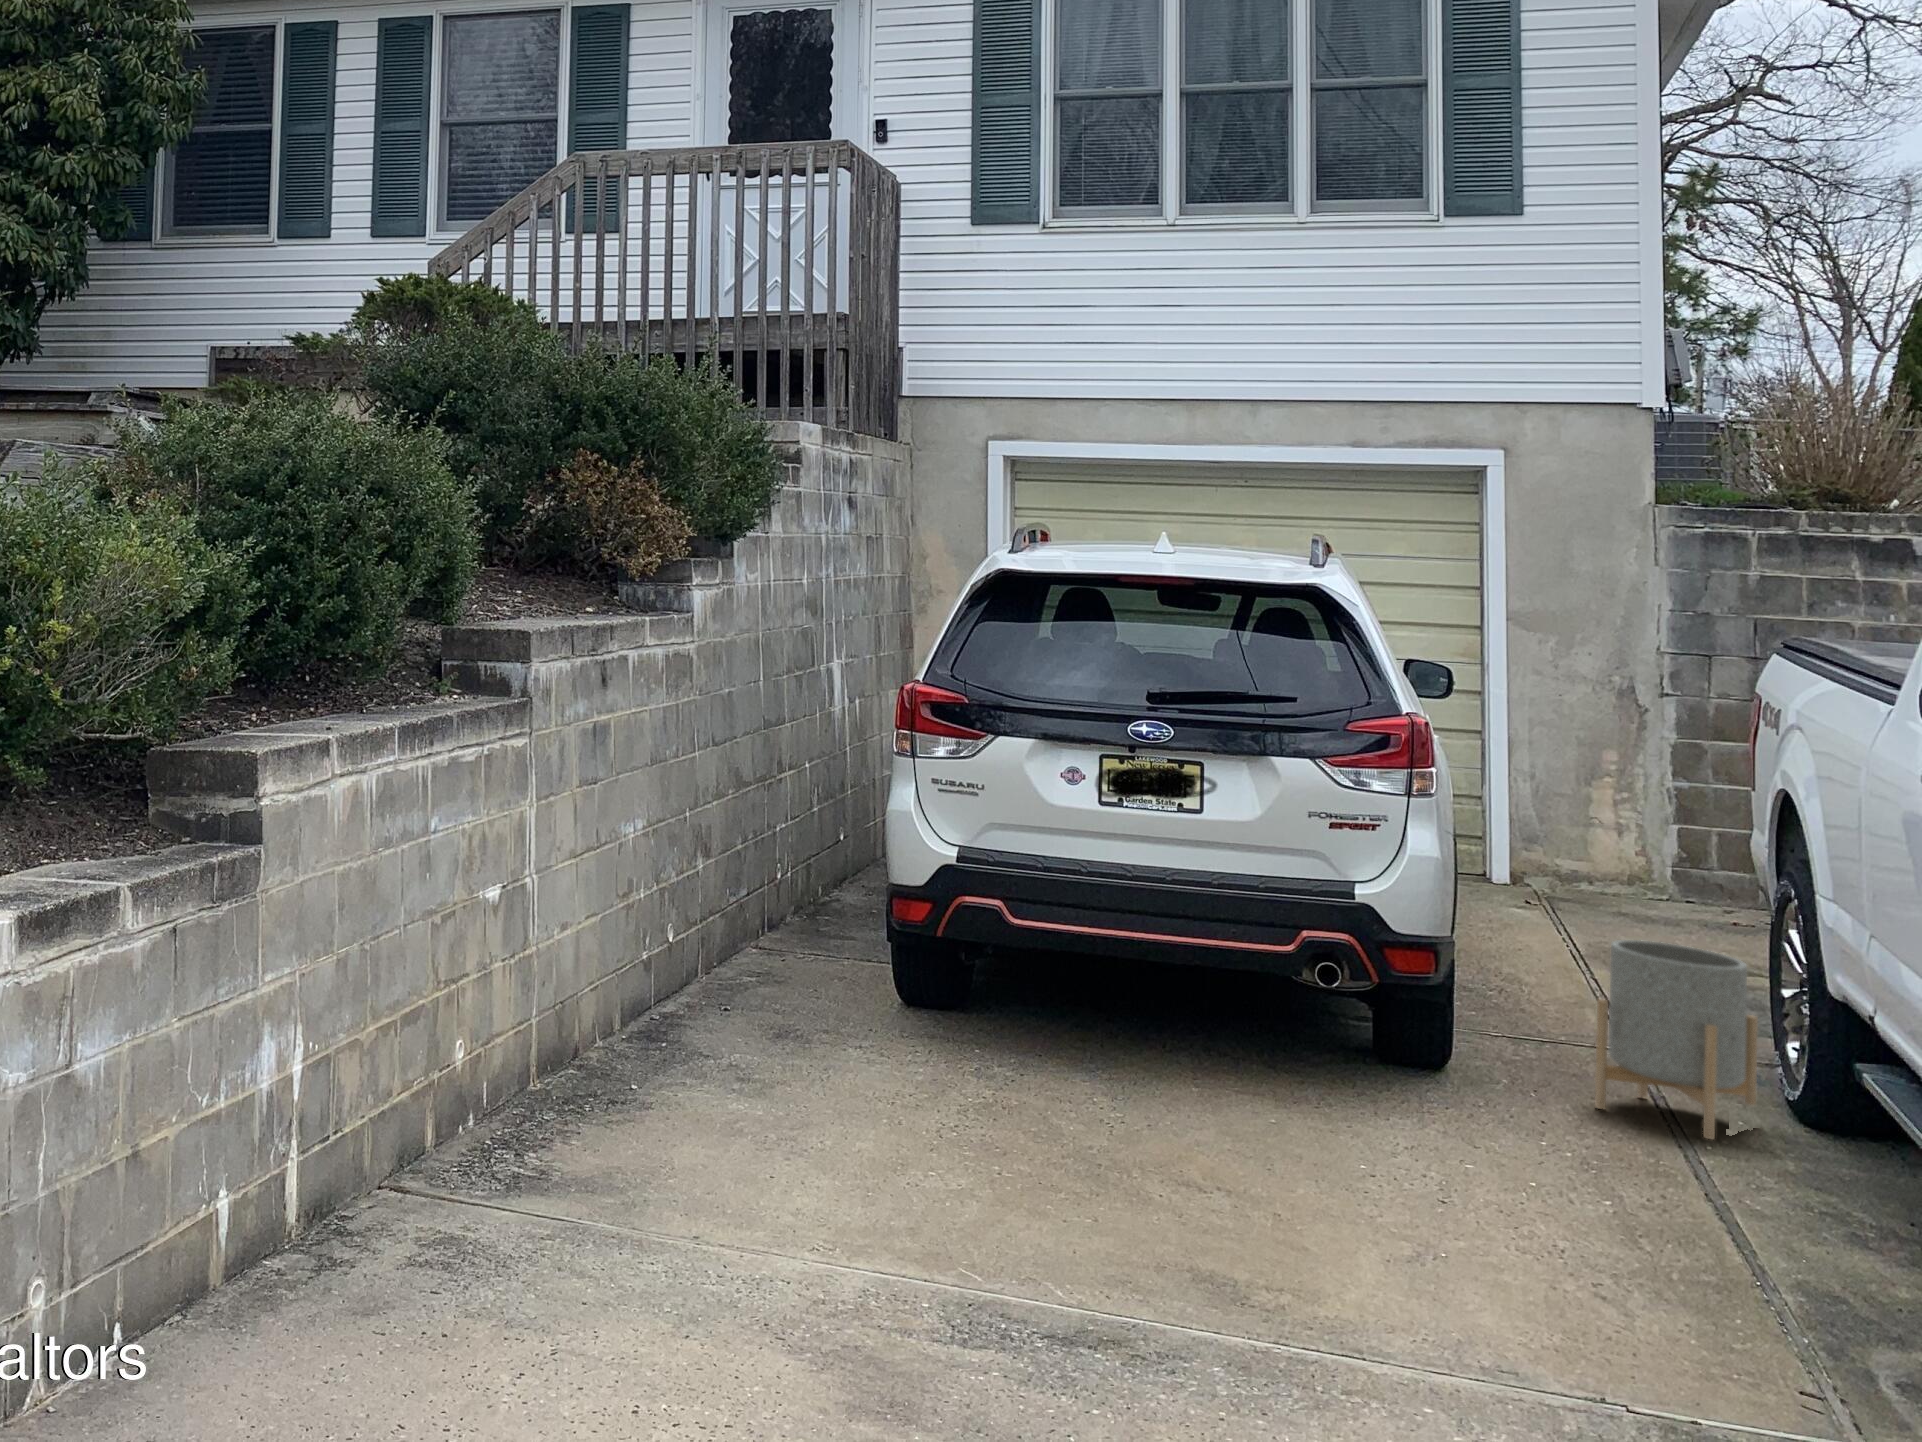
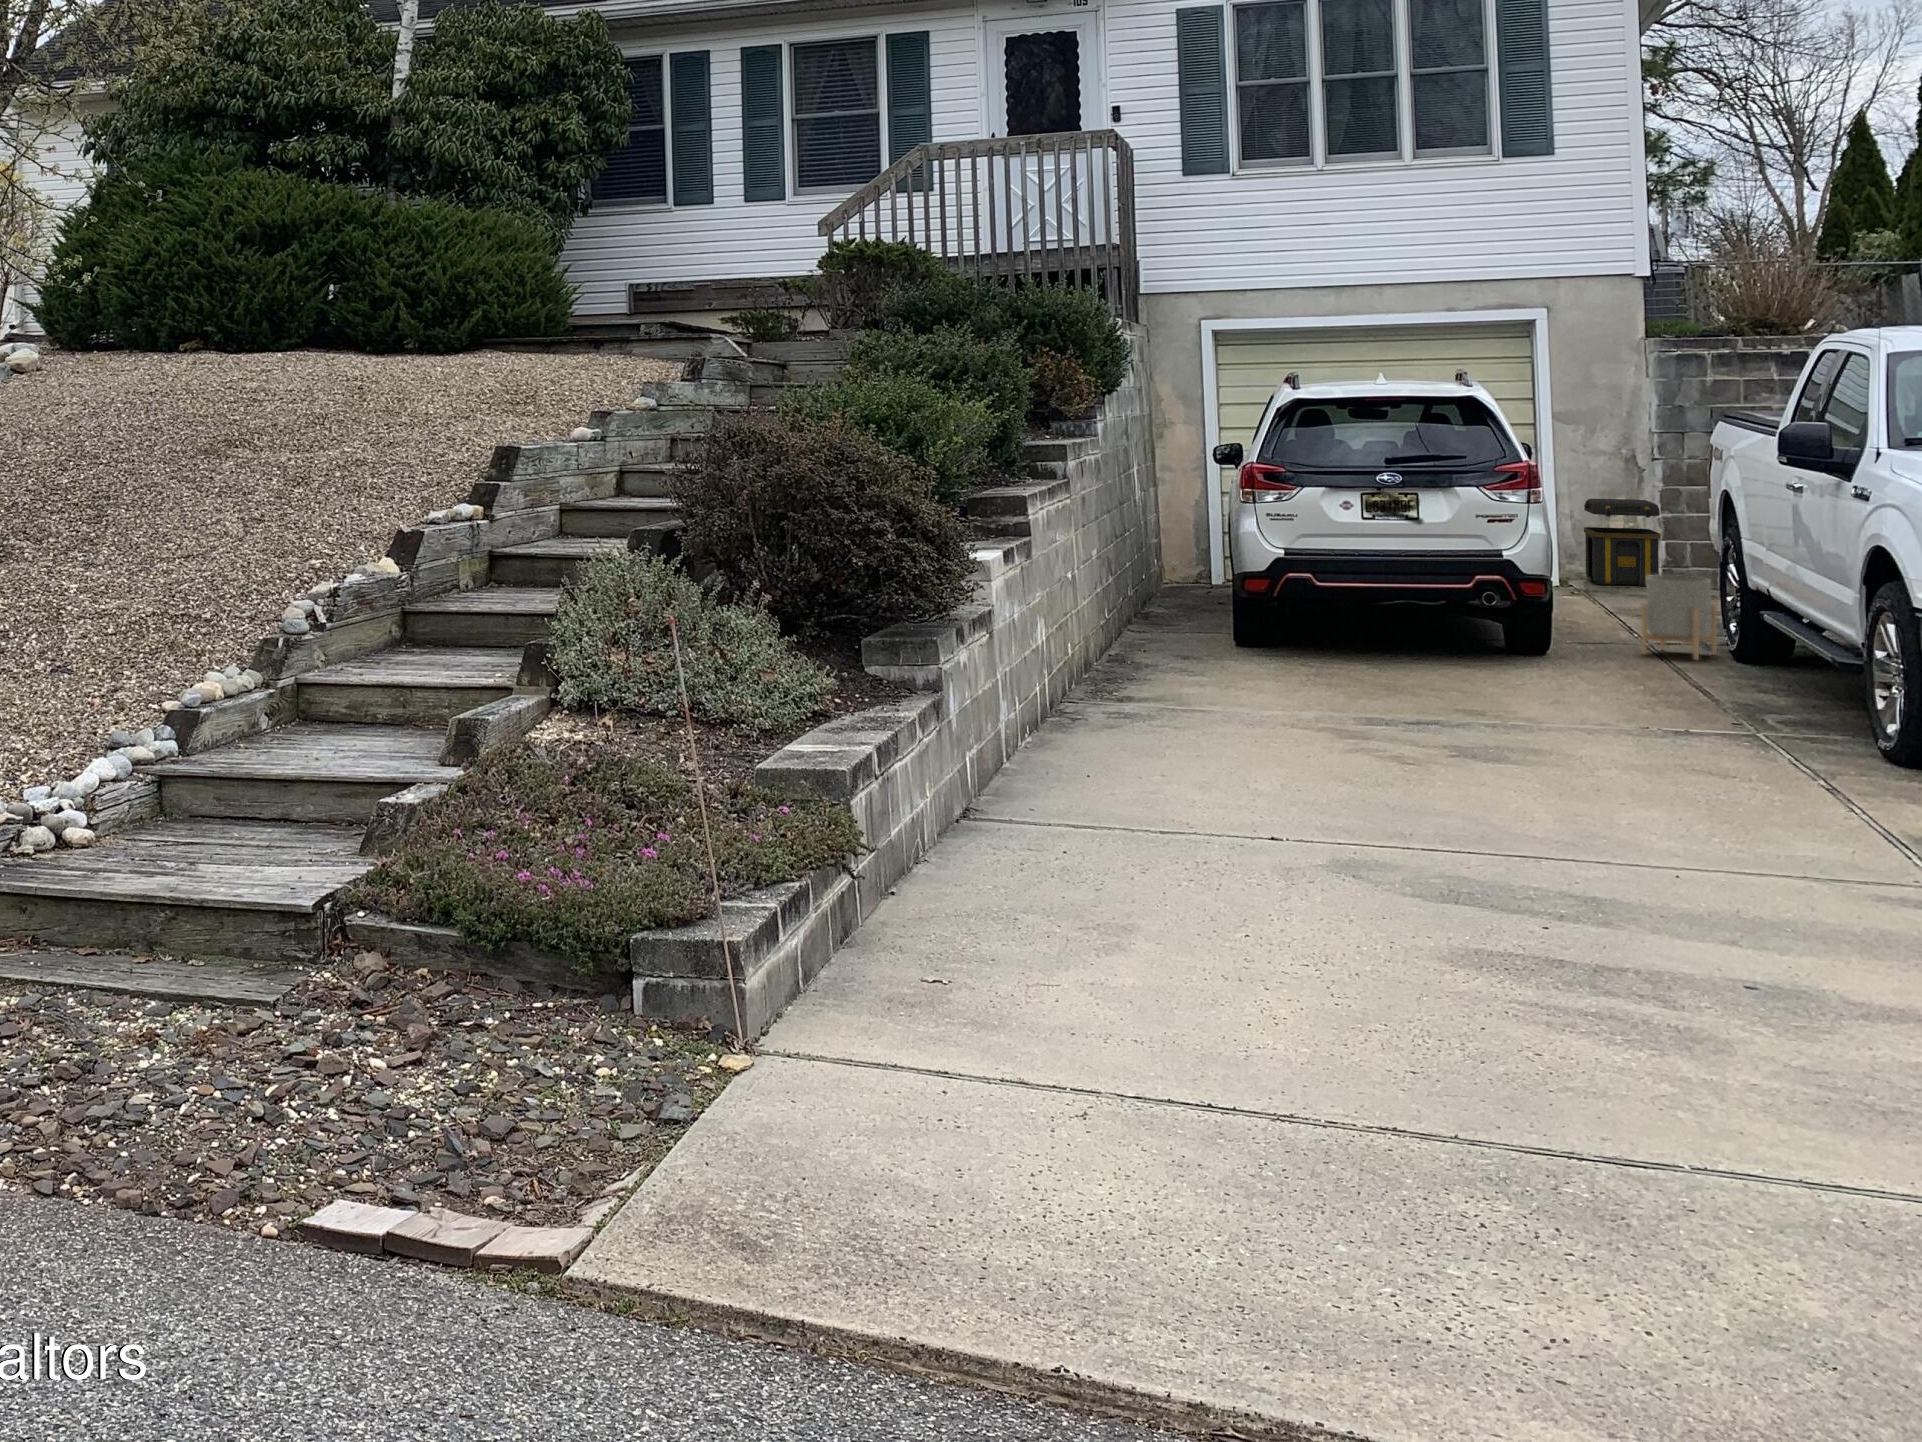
toolbox: none [1552,767,1678,924] -> present [1584,499,1661,586]

